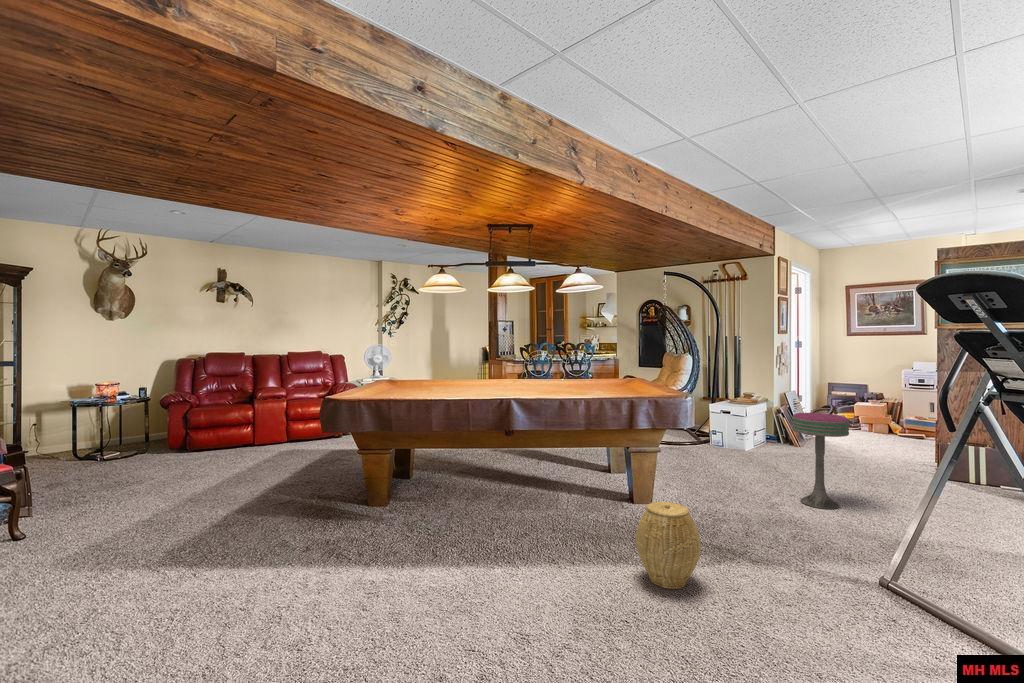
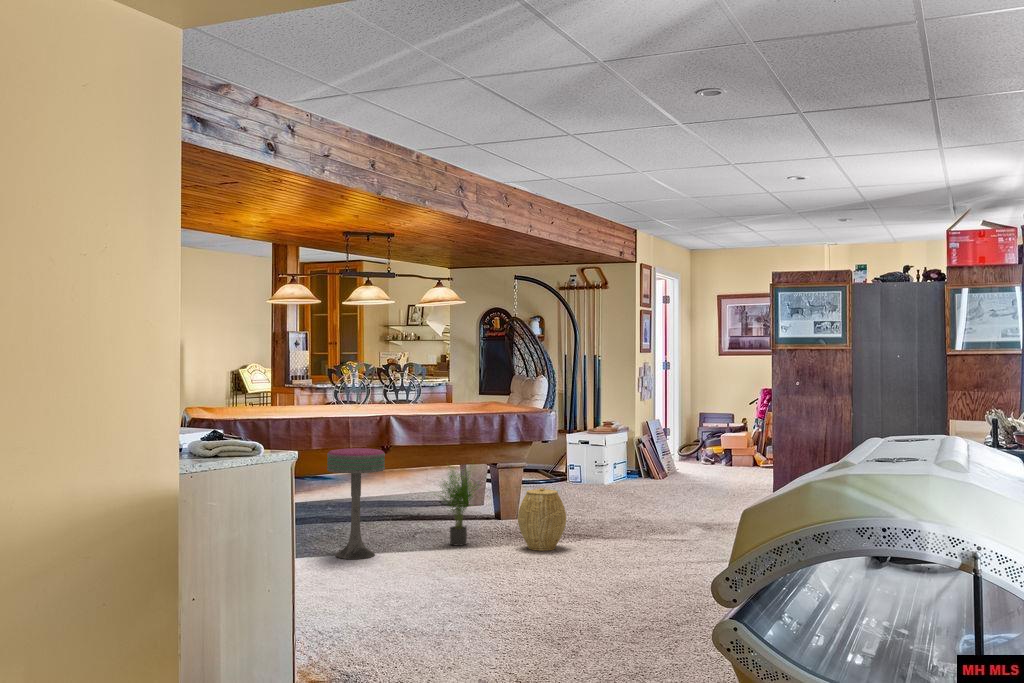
bar stool: present [792,413,849,509] -> present [327,448,385,559]
potted plant: none [528,456,599,557] -> present [441,467,479,546]

